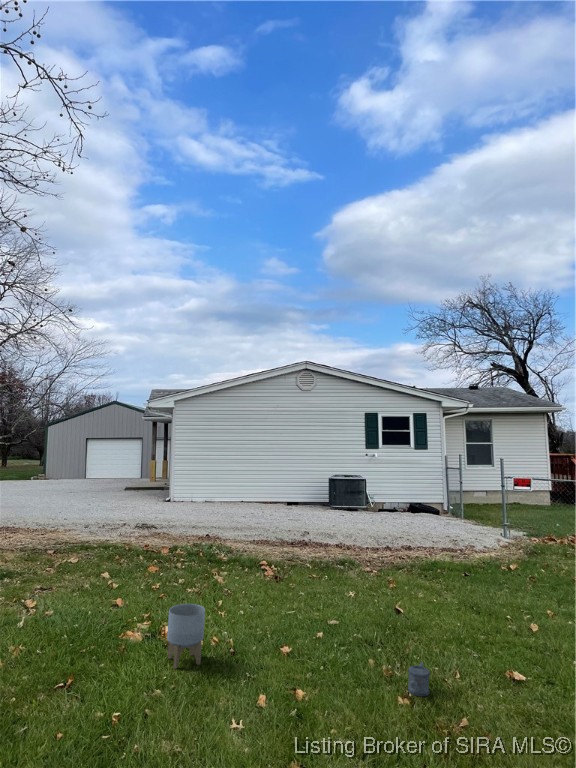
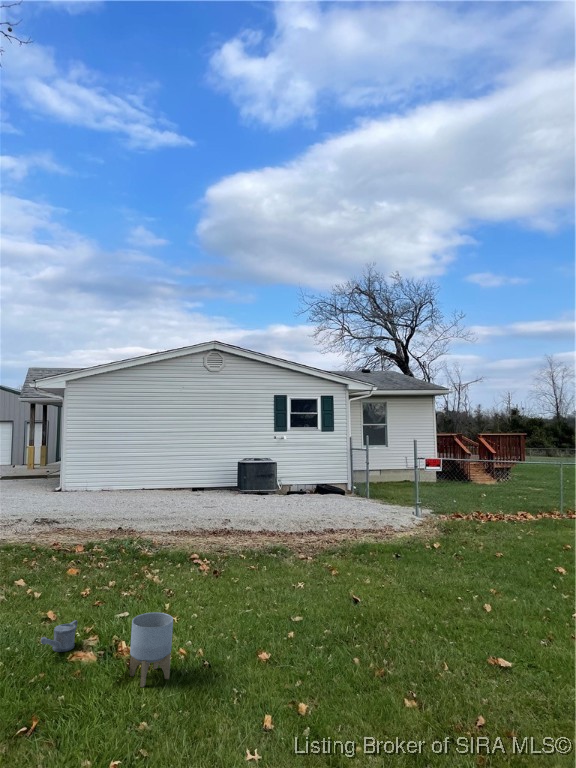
watering can: present [408,662,430,696] -> present [41,620,78,652]

